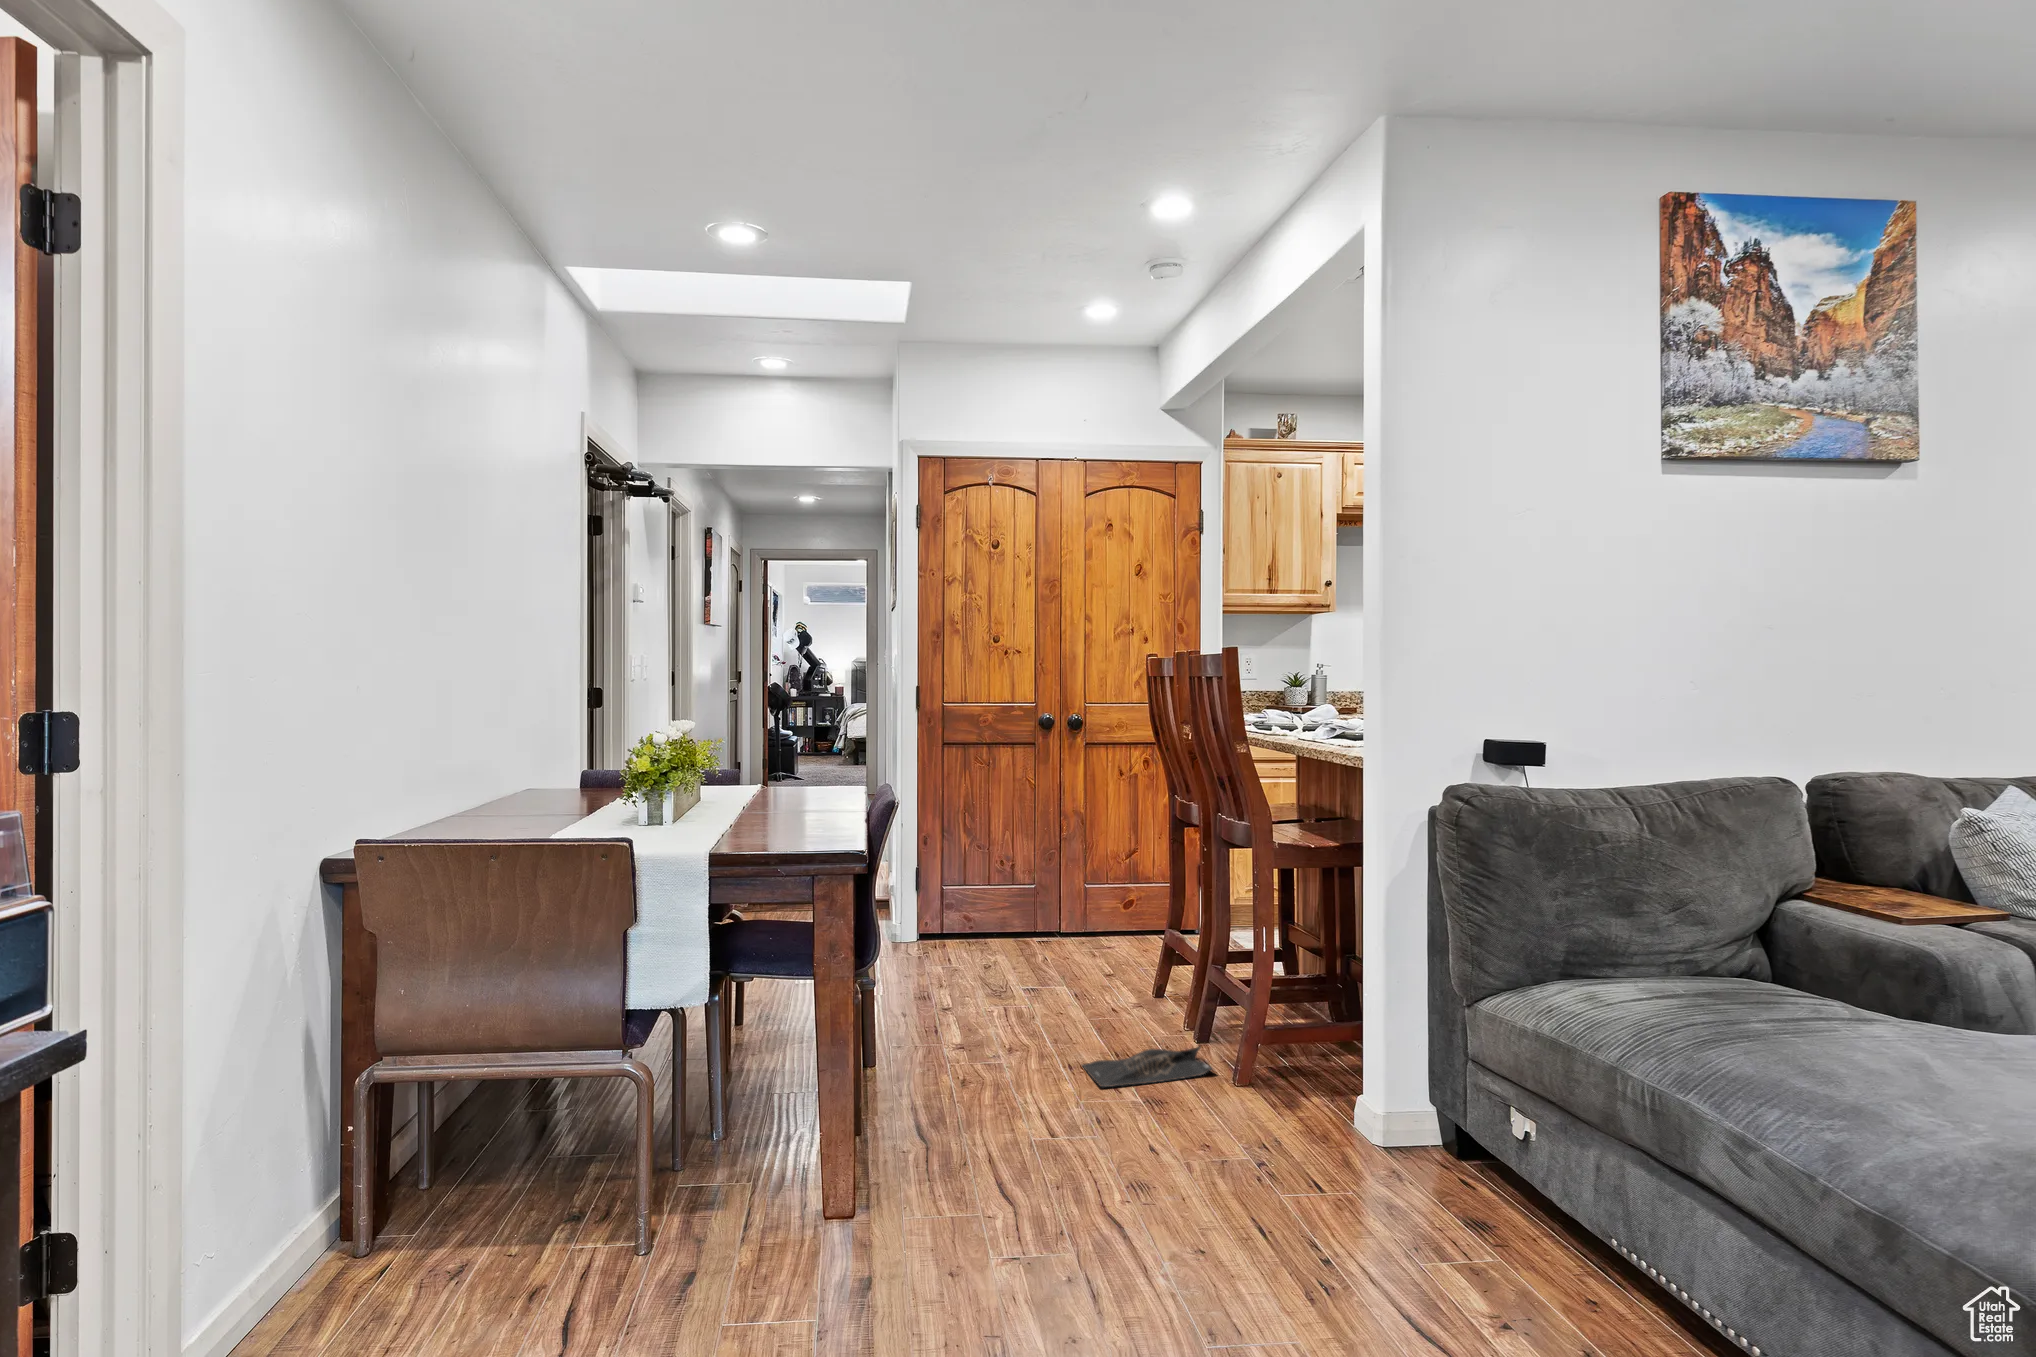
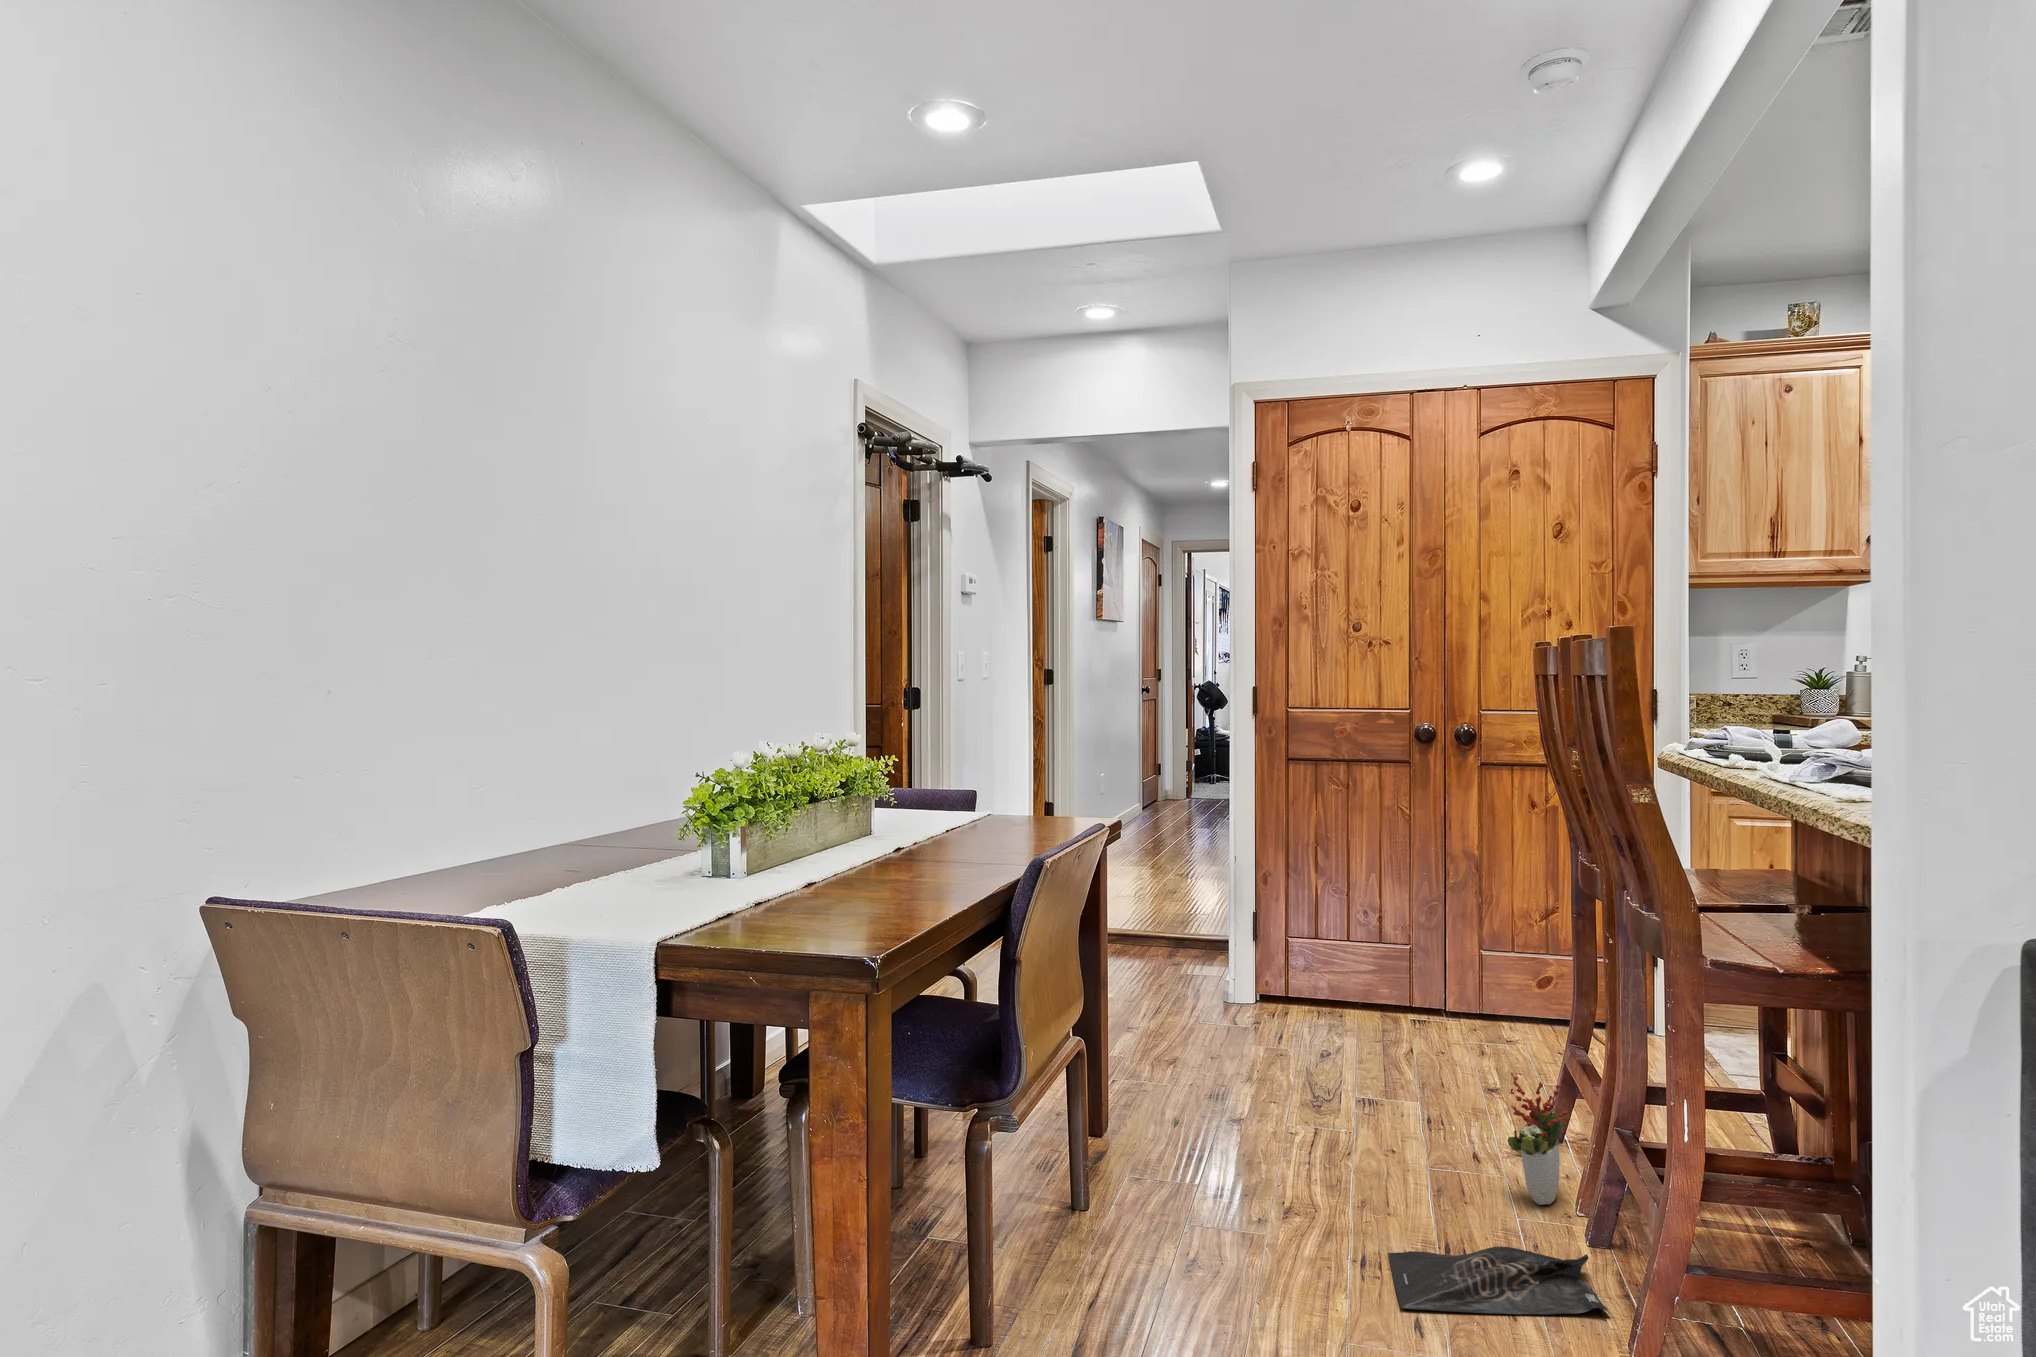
decorative plant: none [1140,945,1178,1030] -> present [1507,1072,1568,1205]

